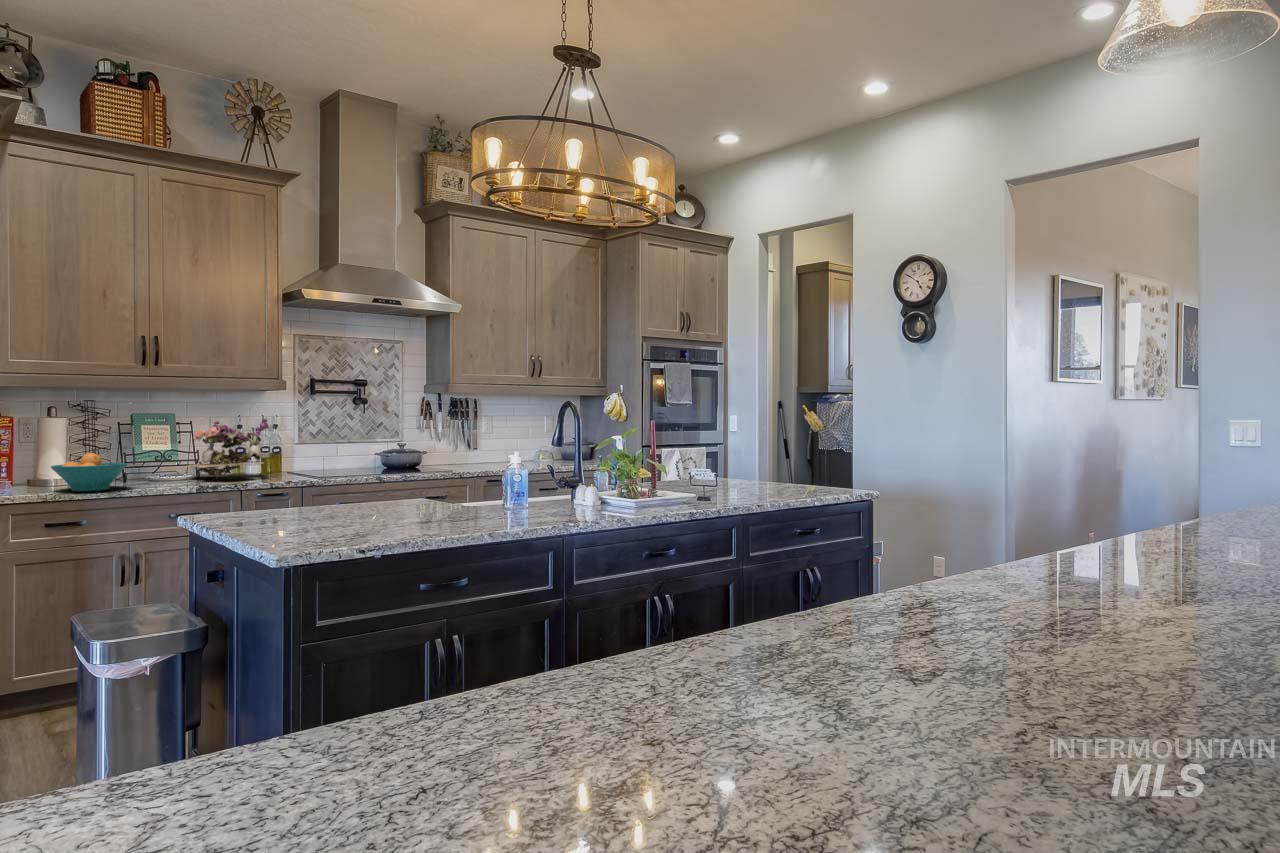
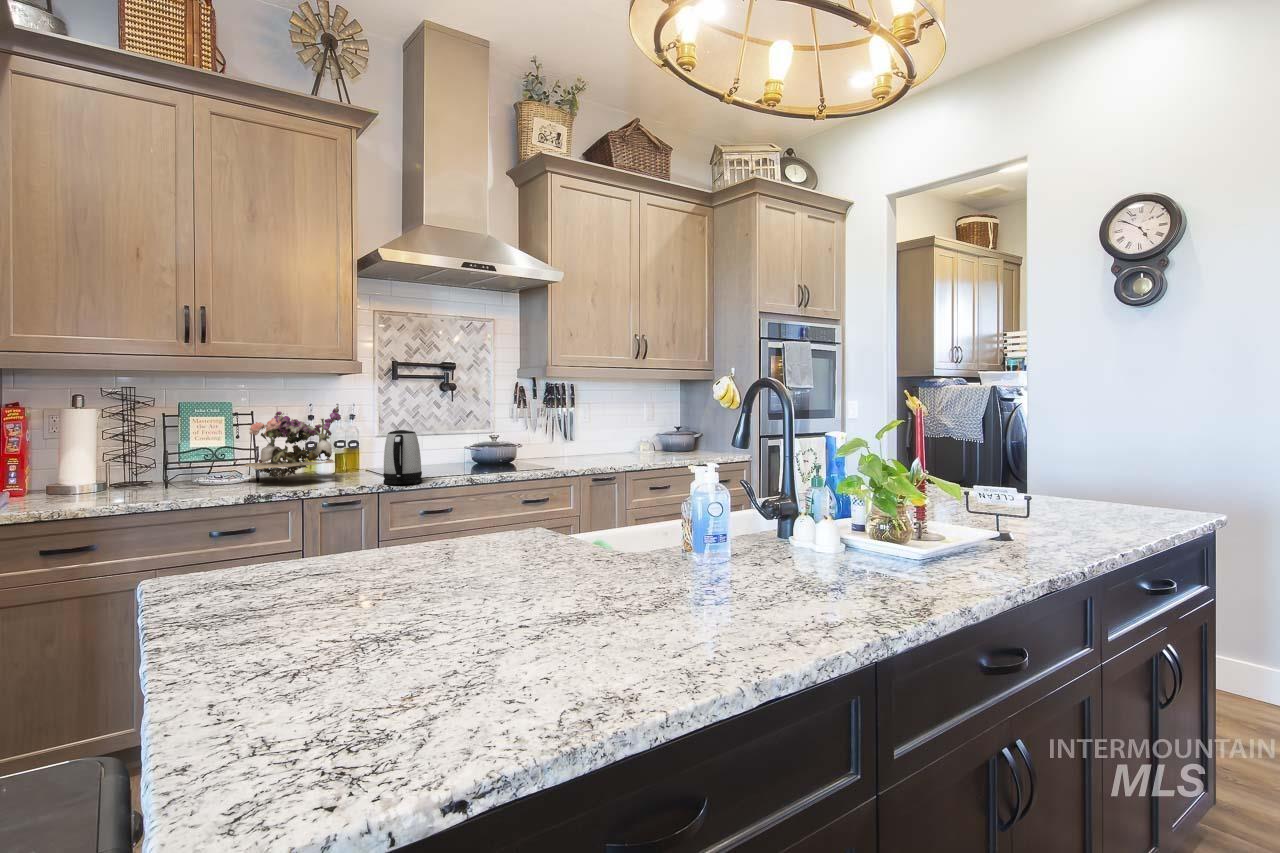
kettle: none [305,437,337,481] -> present [383,430,422,485]
fruit bowl: present [51,453,128,492] -> none [52,454,158,505]

